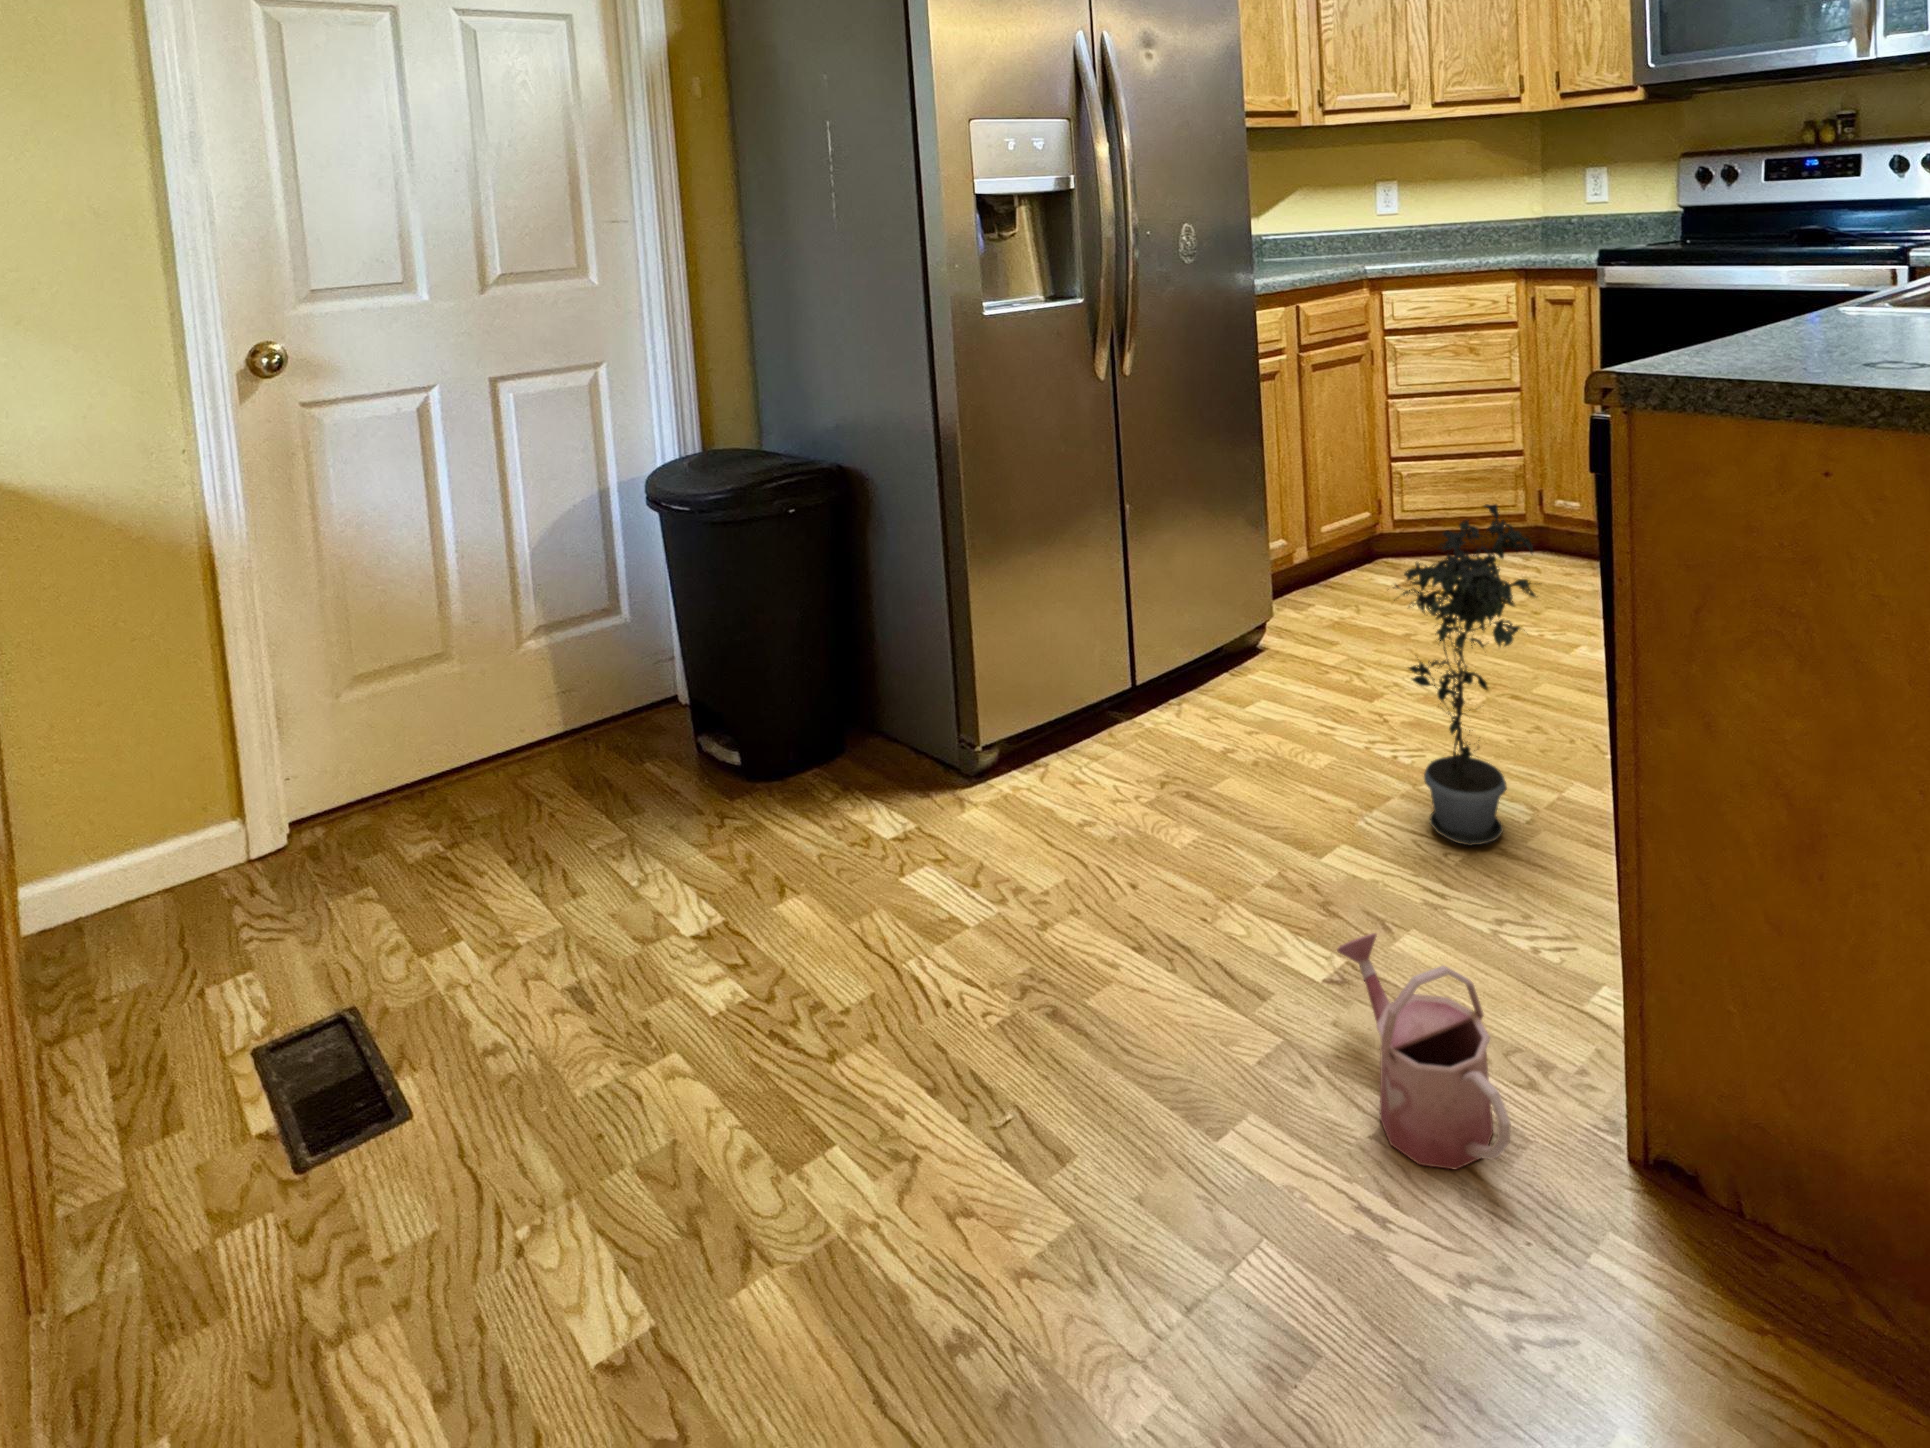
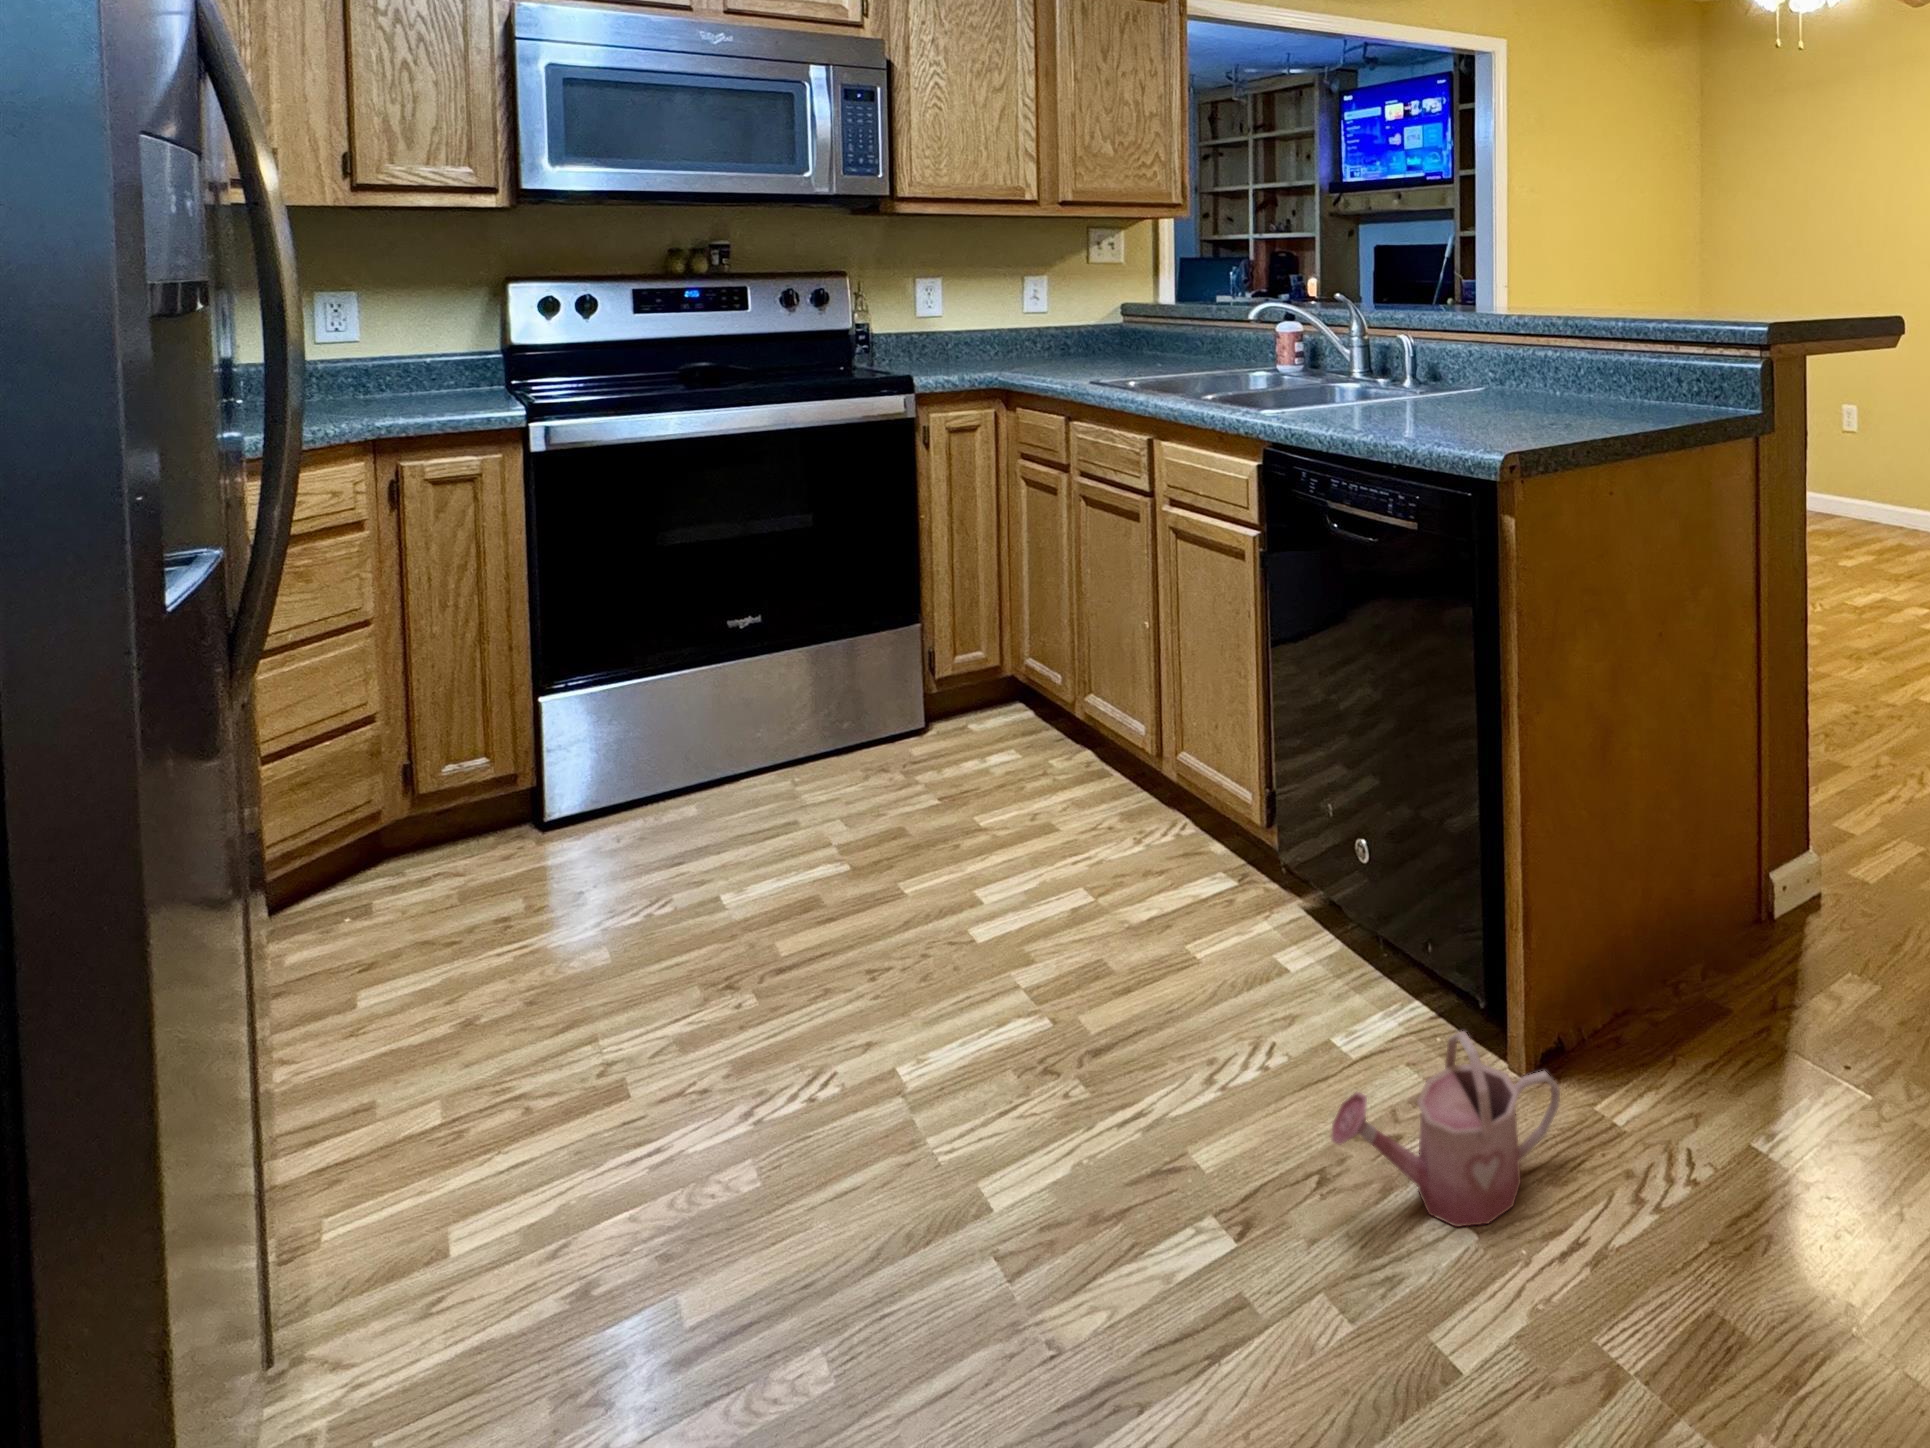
potted plant: present [1396,504,1536,846] -> none [932,676,1178,1099]

